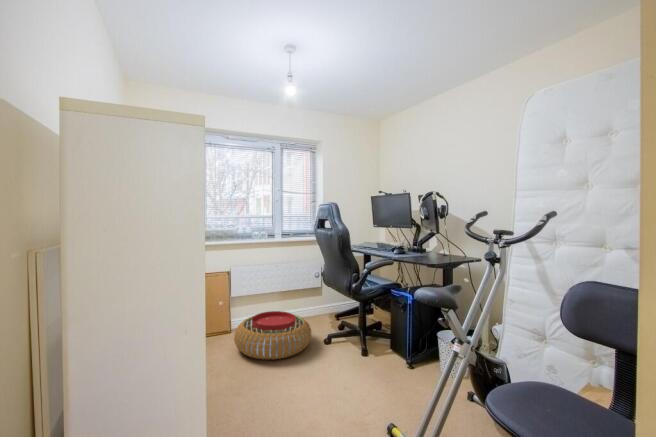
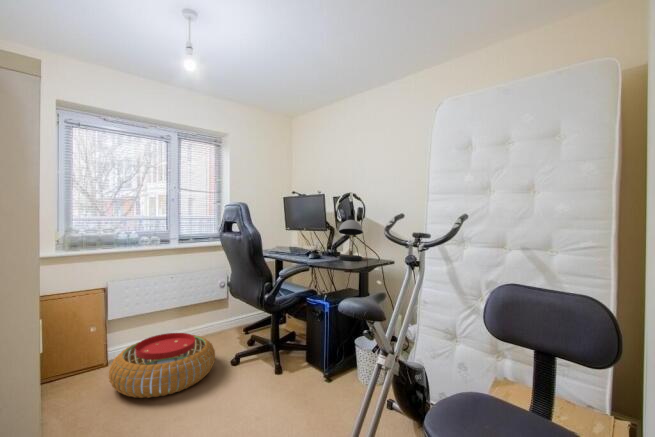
desk lamp: none [422,211,447,257] -> present [339,214,363,261]

